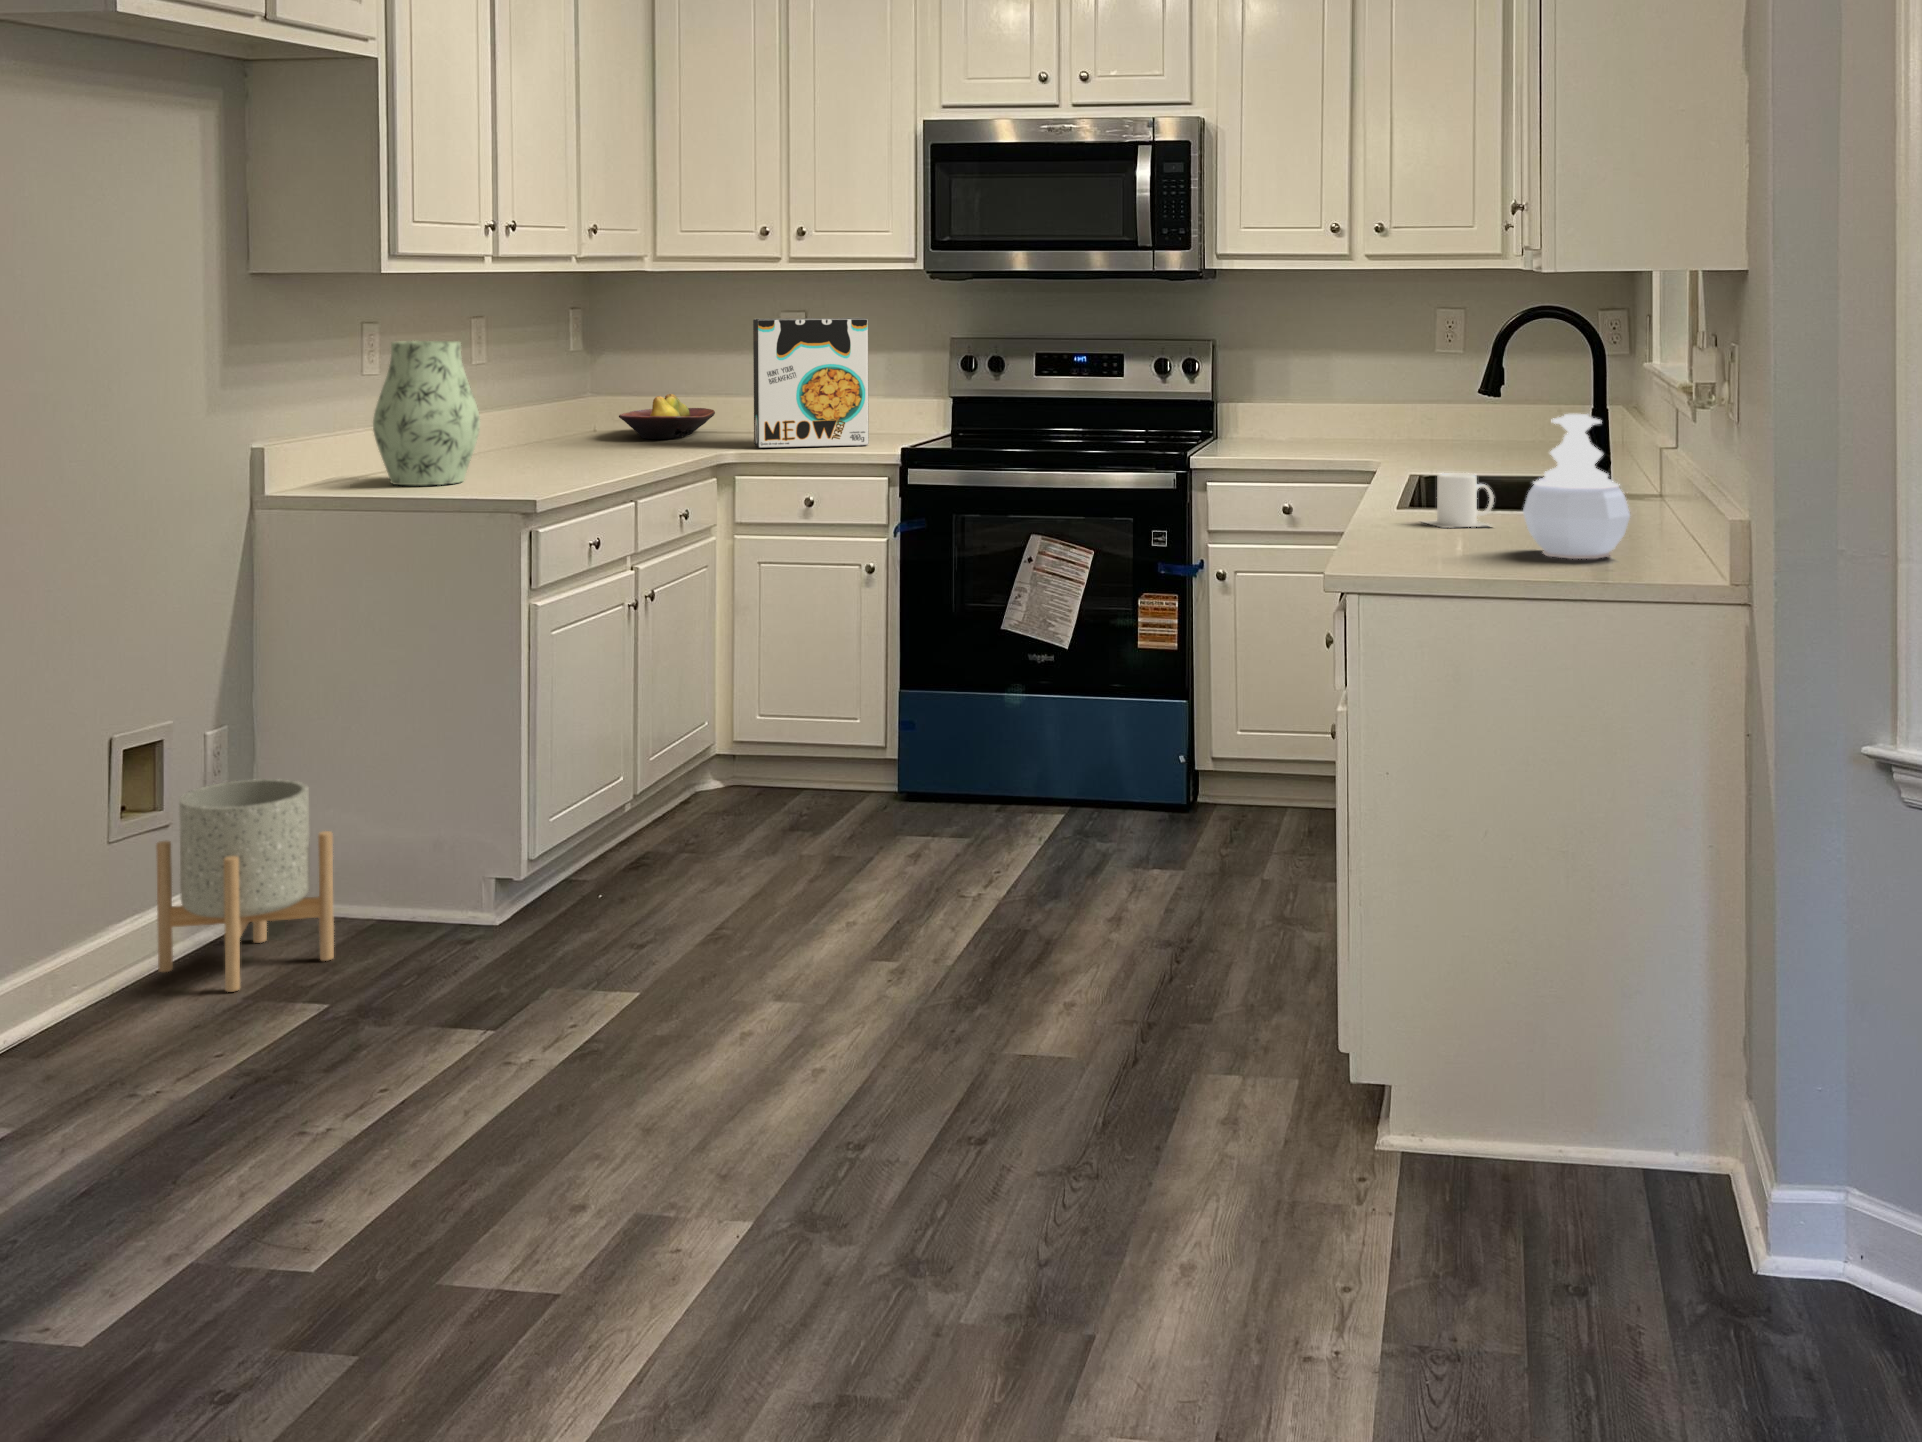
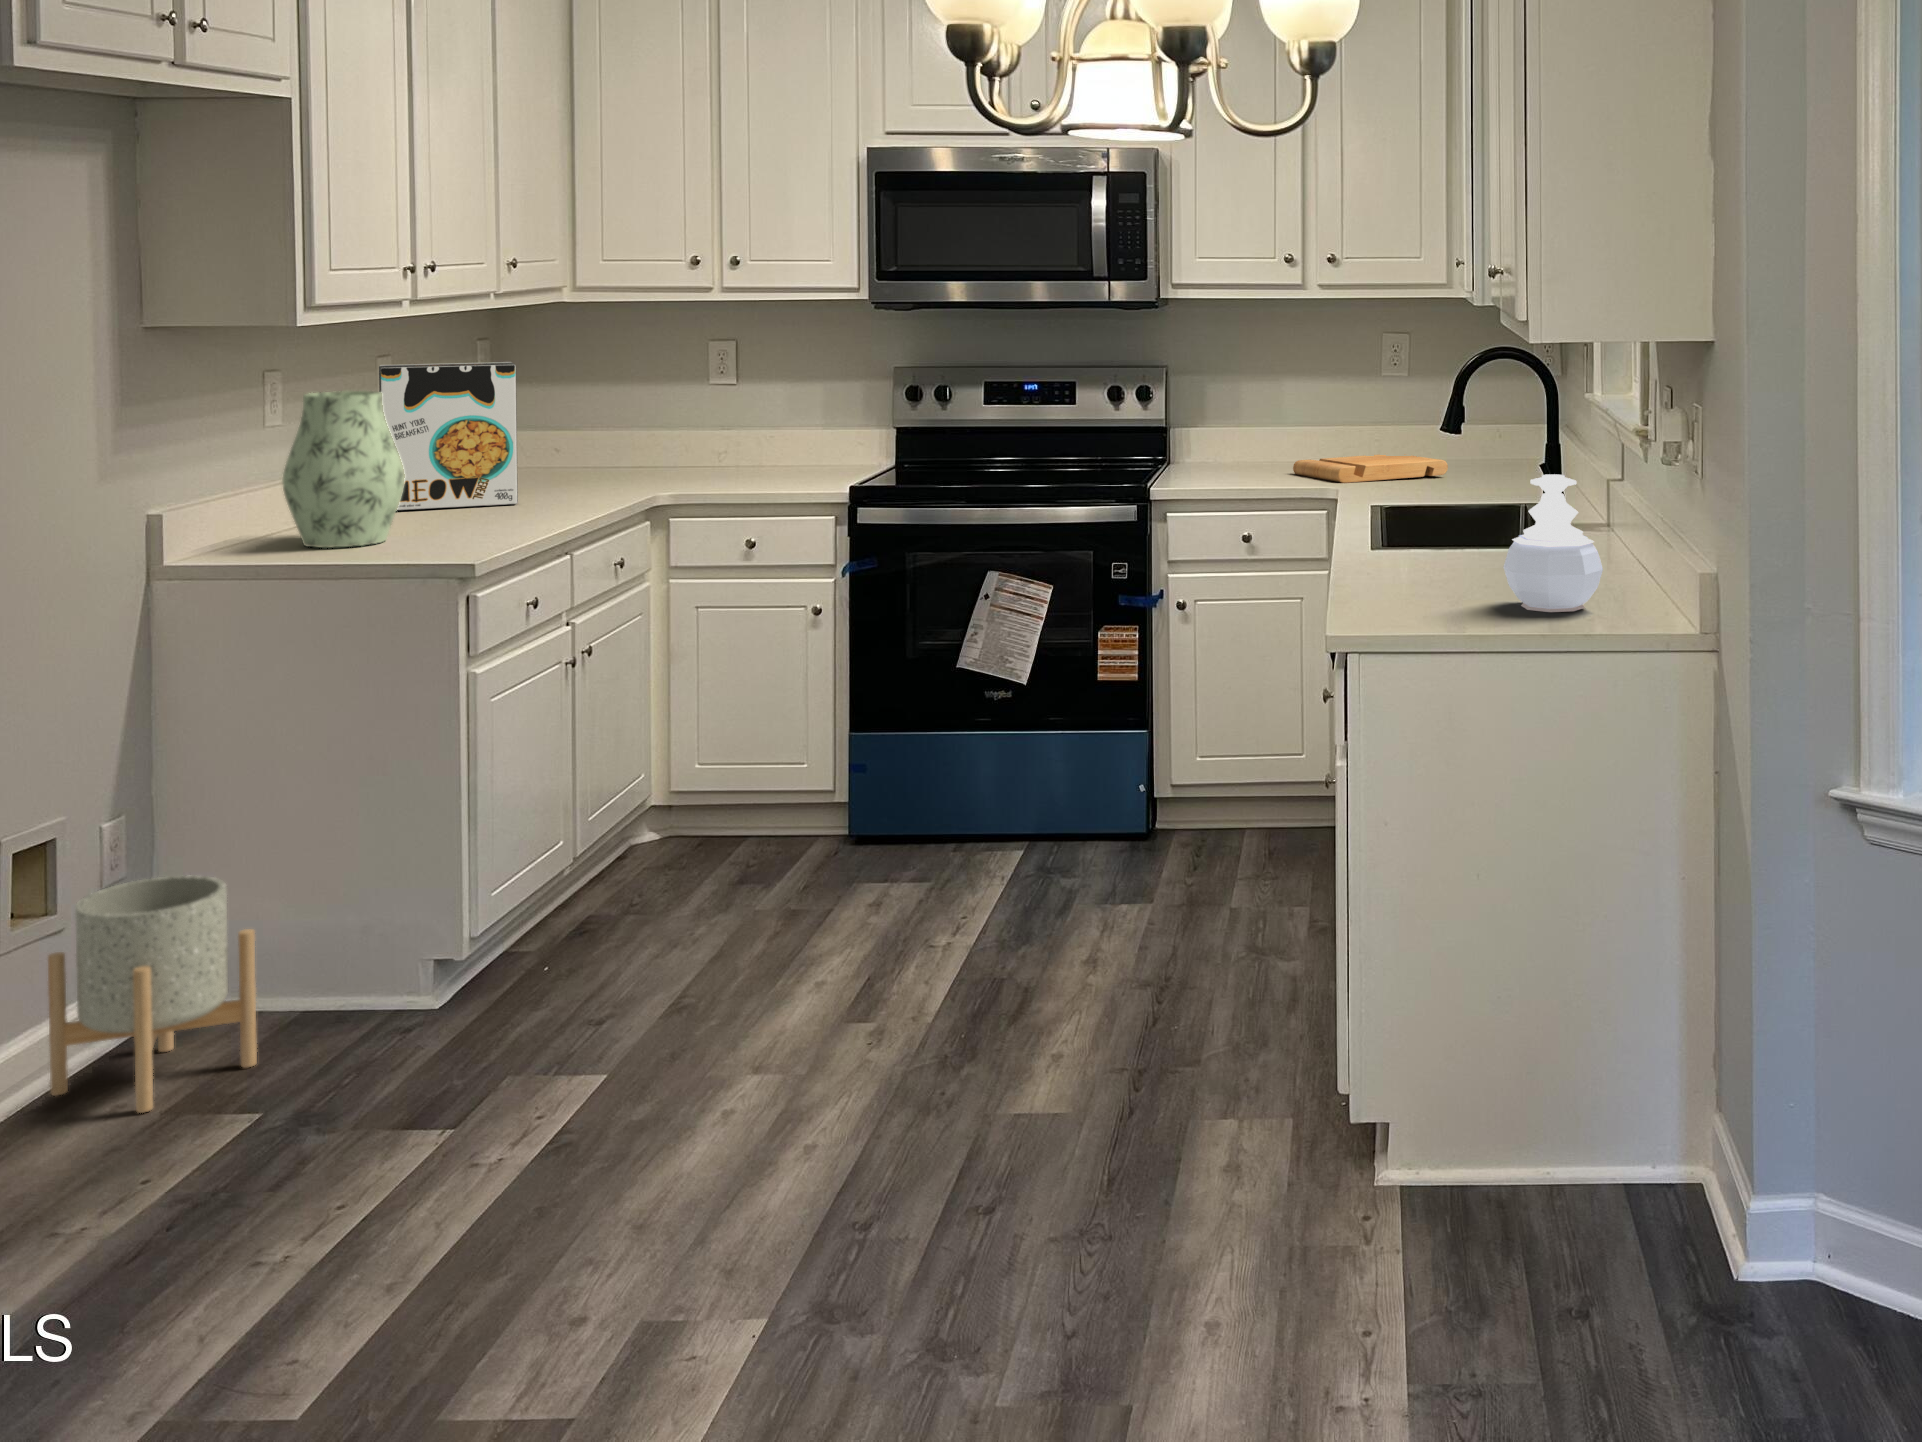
cereal box: present [753,318,869,448] -> present [379,362,518,511]
fruit bowl: present [619,394,715,439] -> none [540,428,643,477]
cutting board: none [1345,430,1508,456] -> present [1293,455,1448,483]
mug: present [1424,473,1494,528] -> none [1395,522,1469,577]

